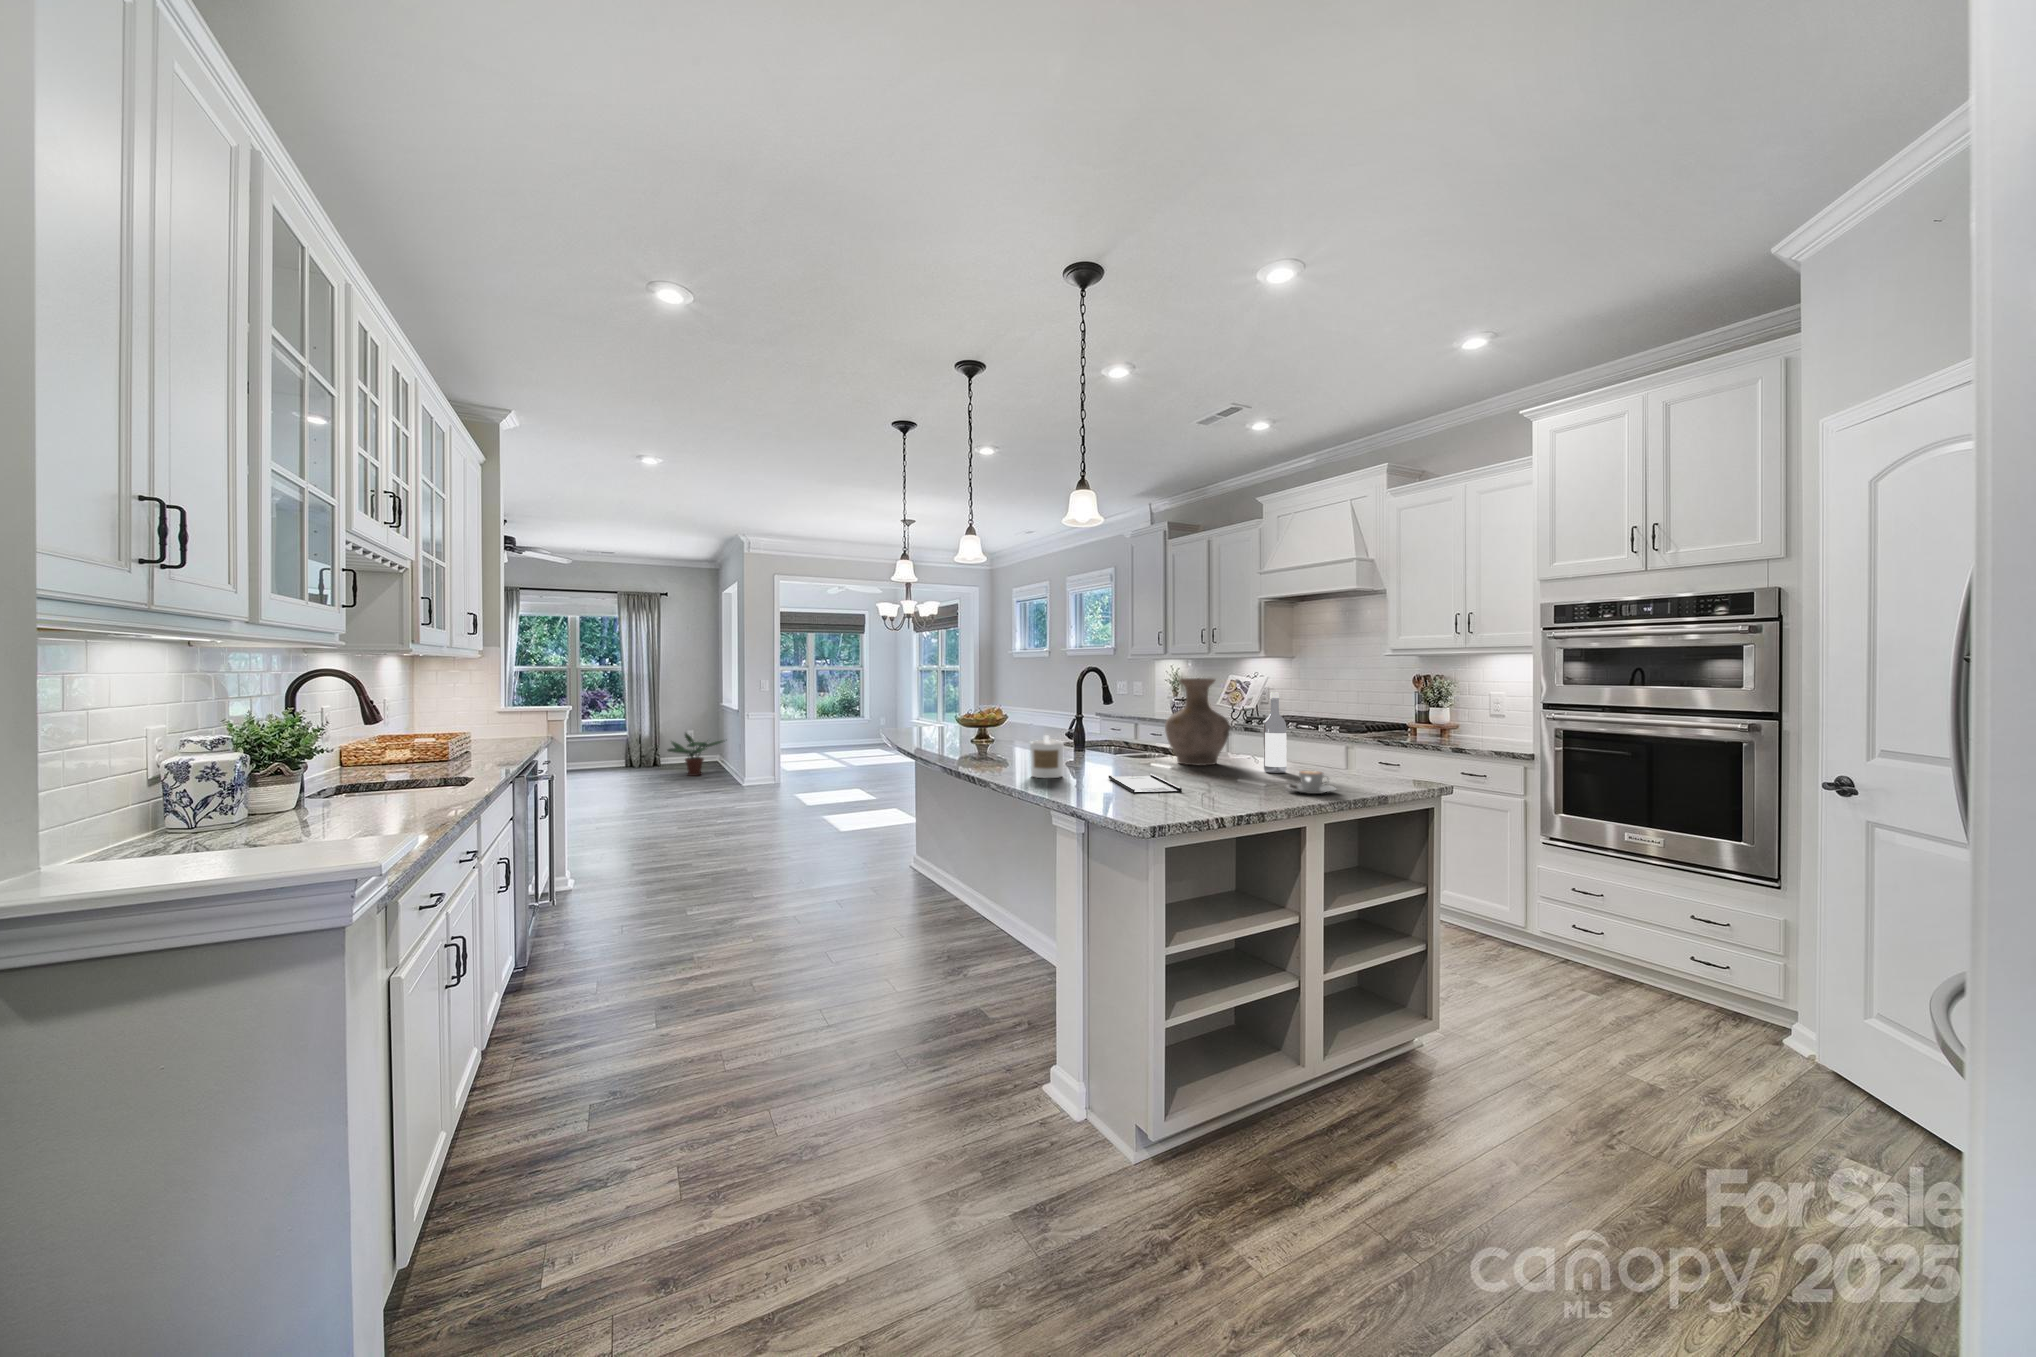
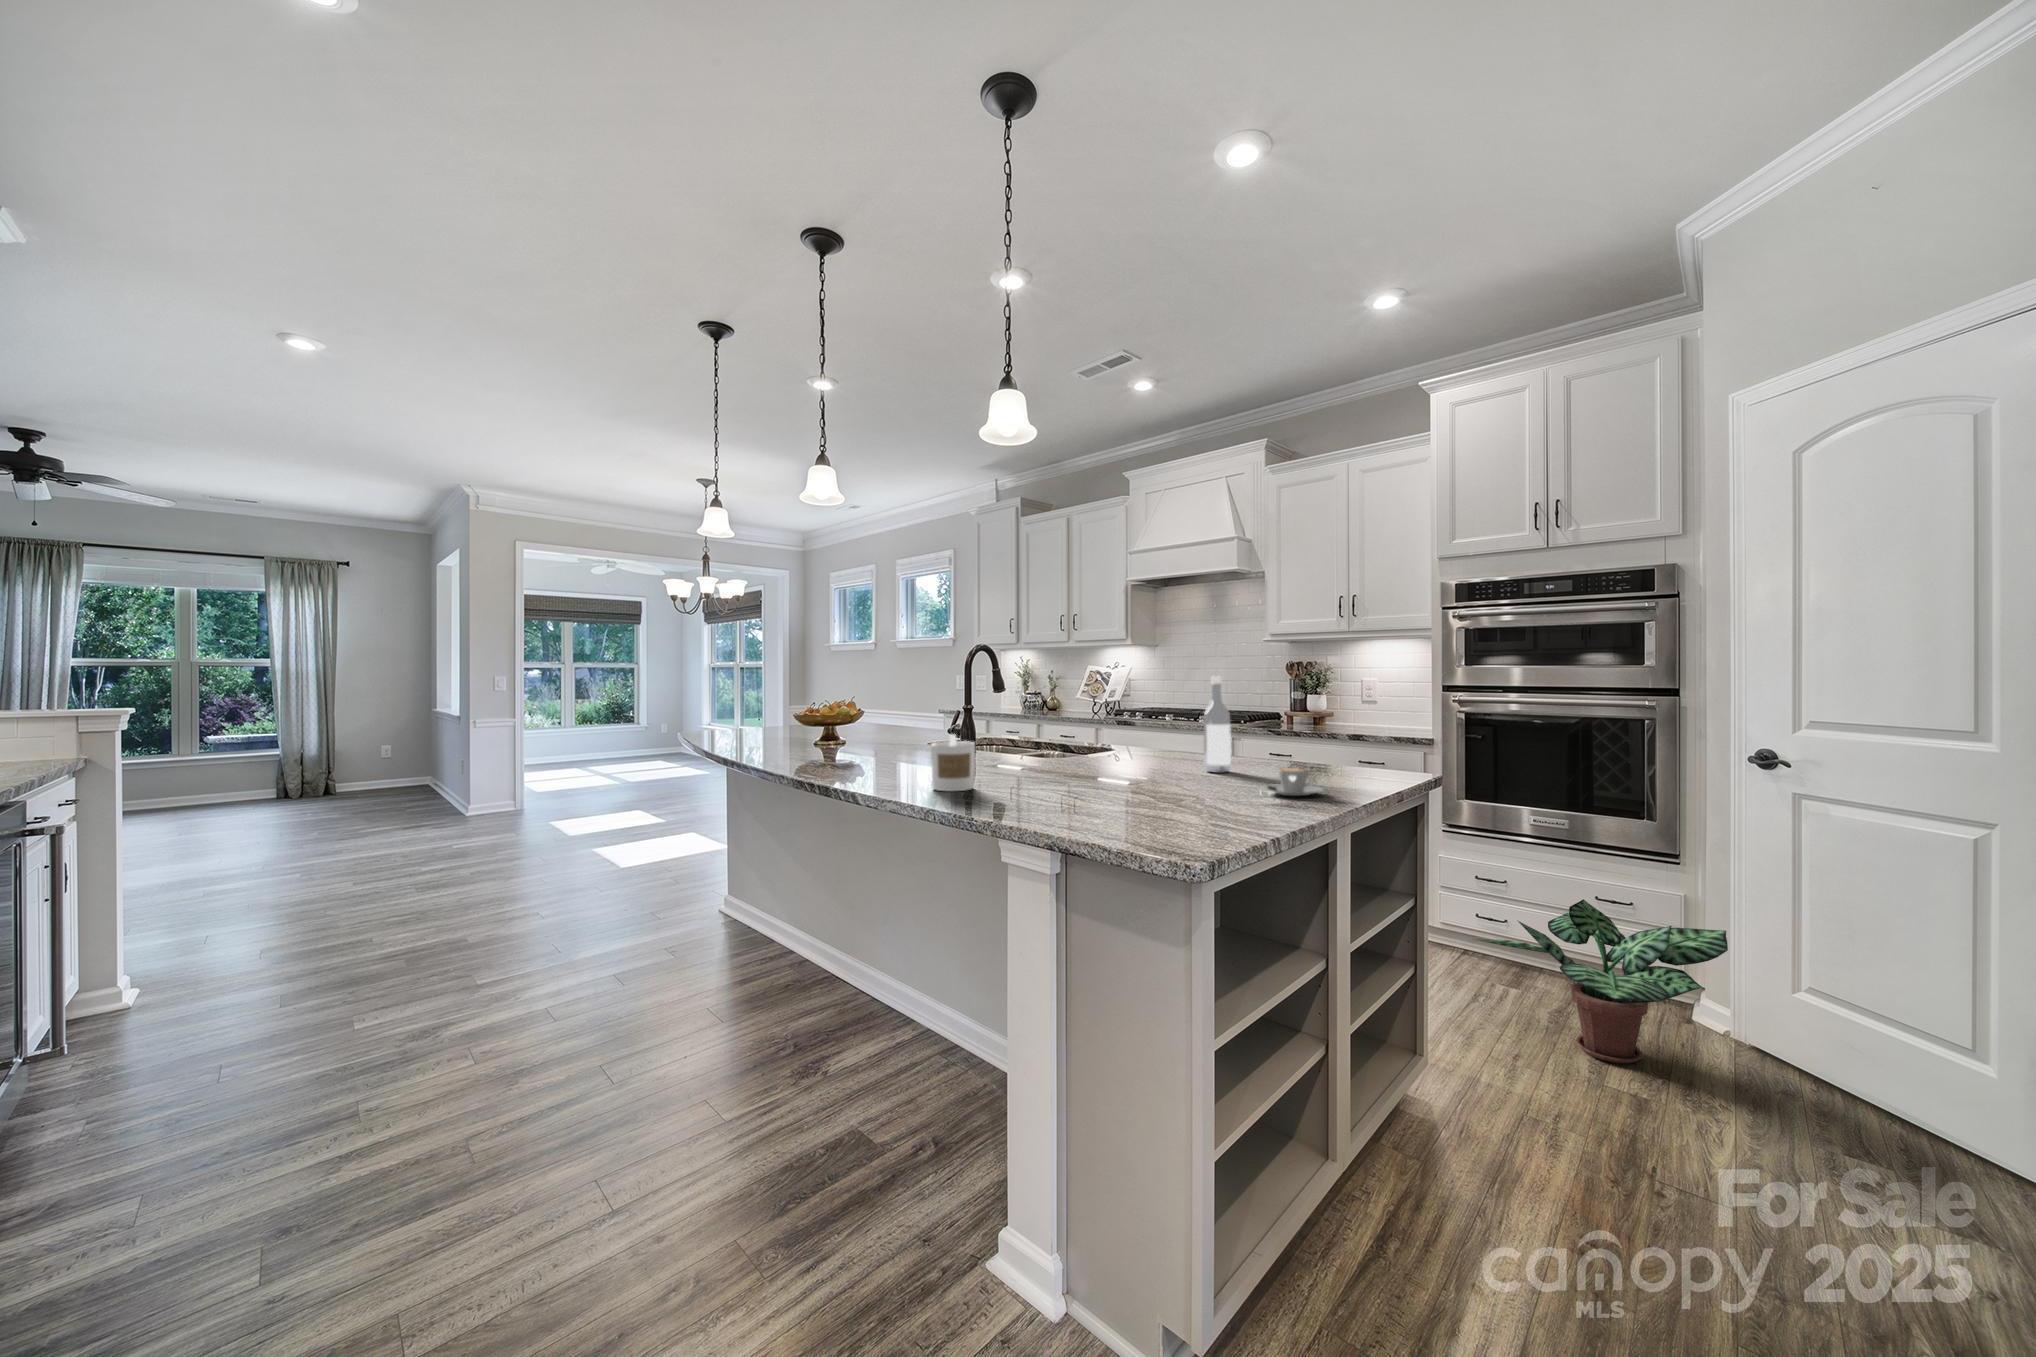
vase: present [1165,678,1230,765] -> none [1077,662,1154,767]
potted plant: present [668,733,723,776] -> present [1474,899,1728,1064]
tray: present [1109,774,1182,793] -> none [1035,780,1146,806]

